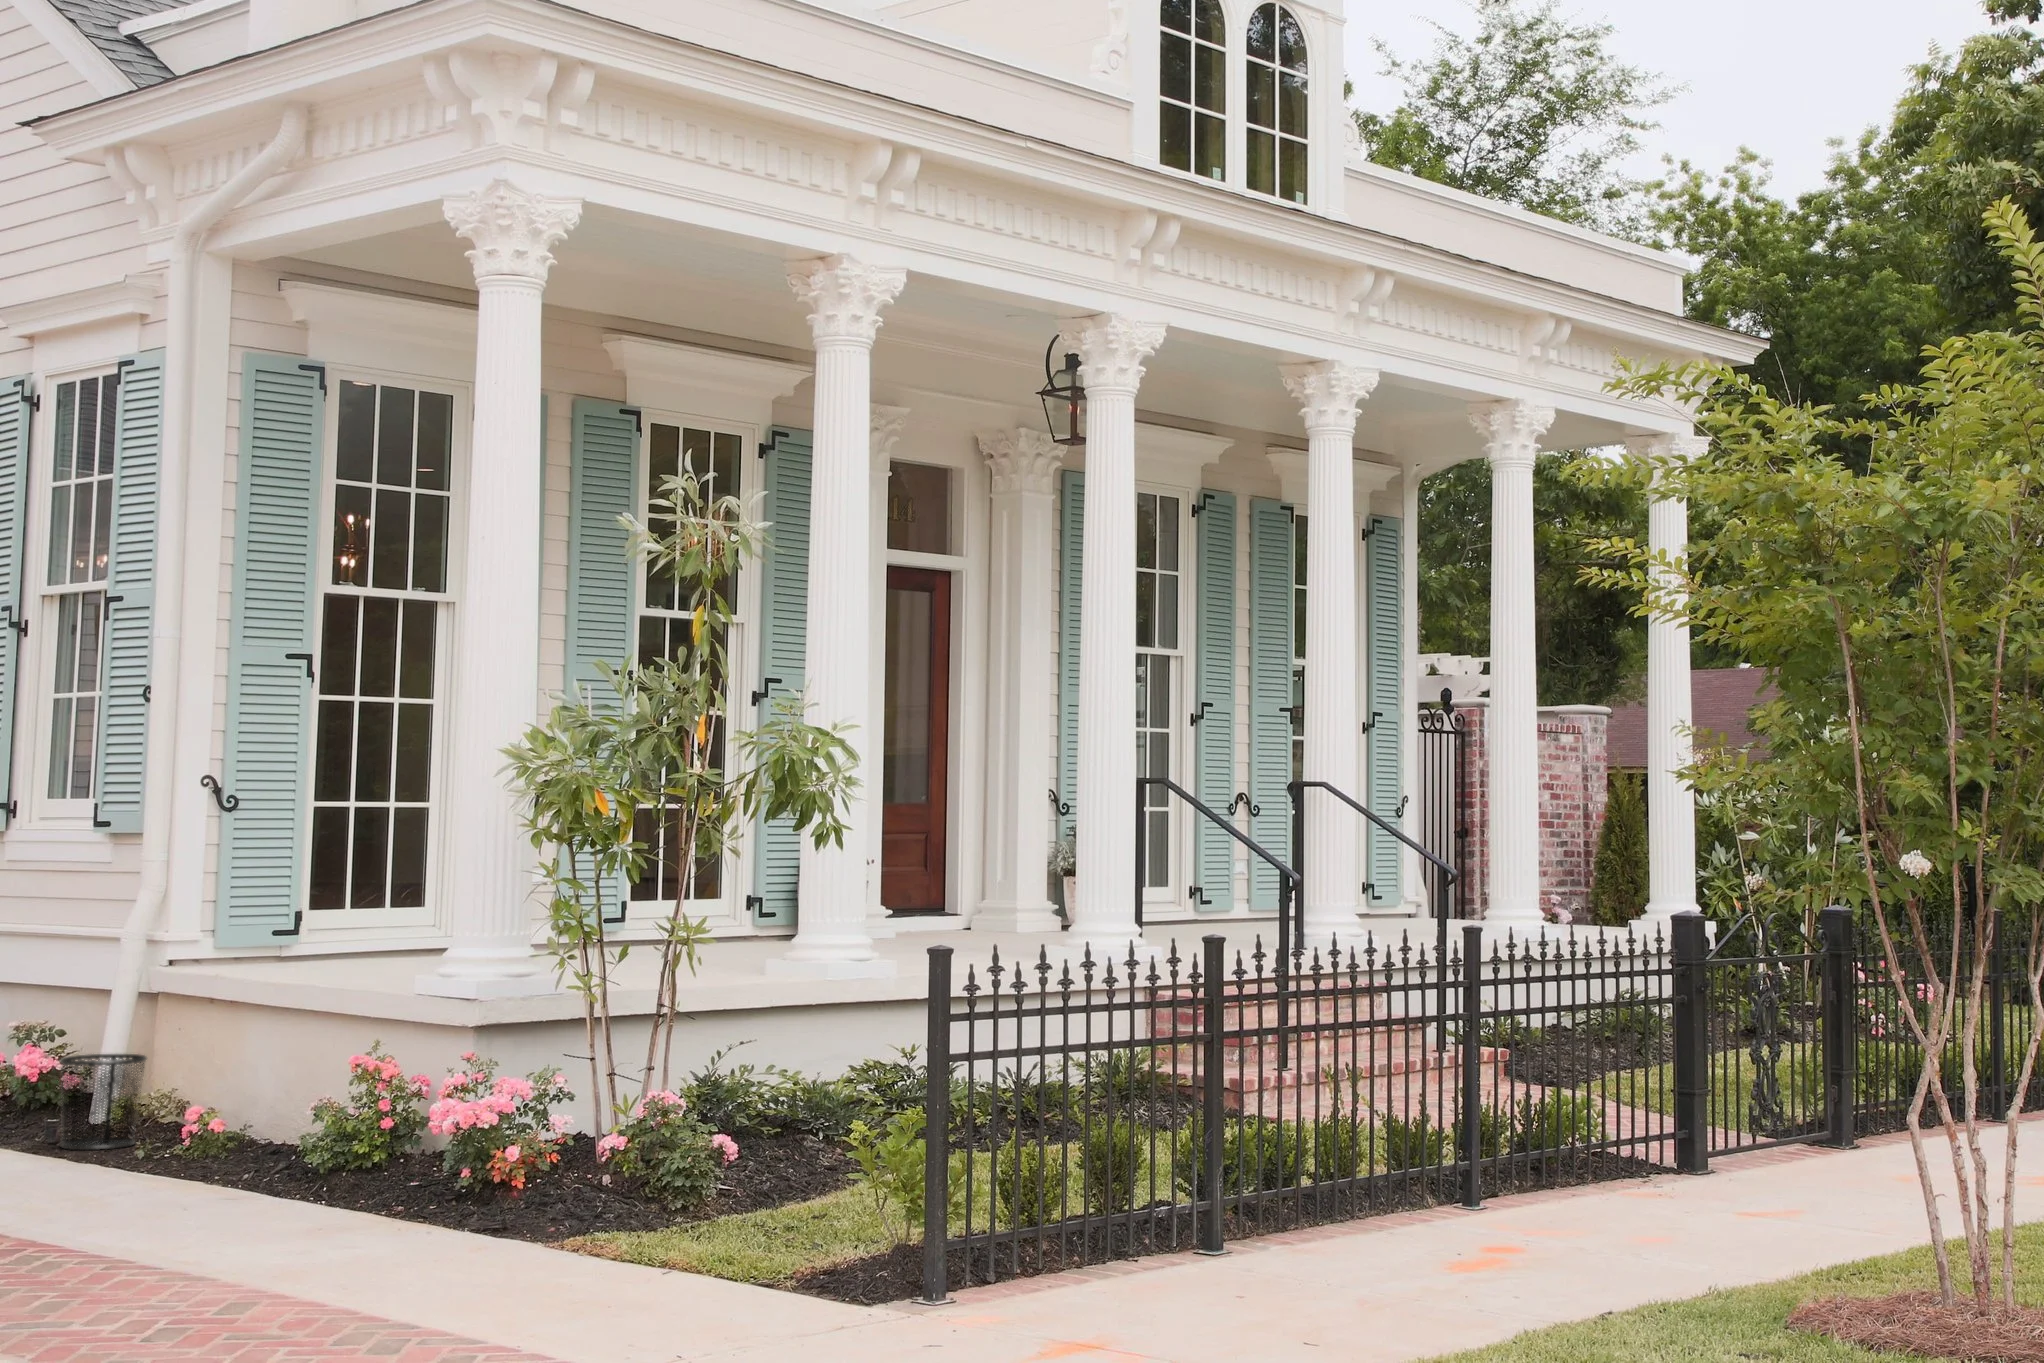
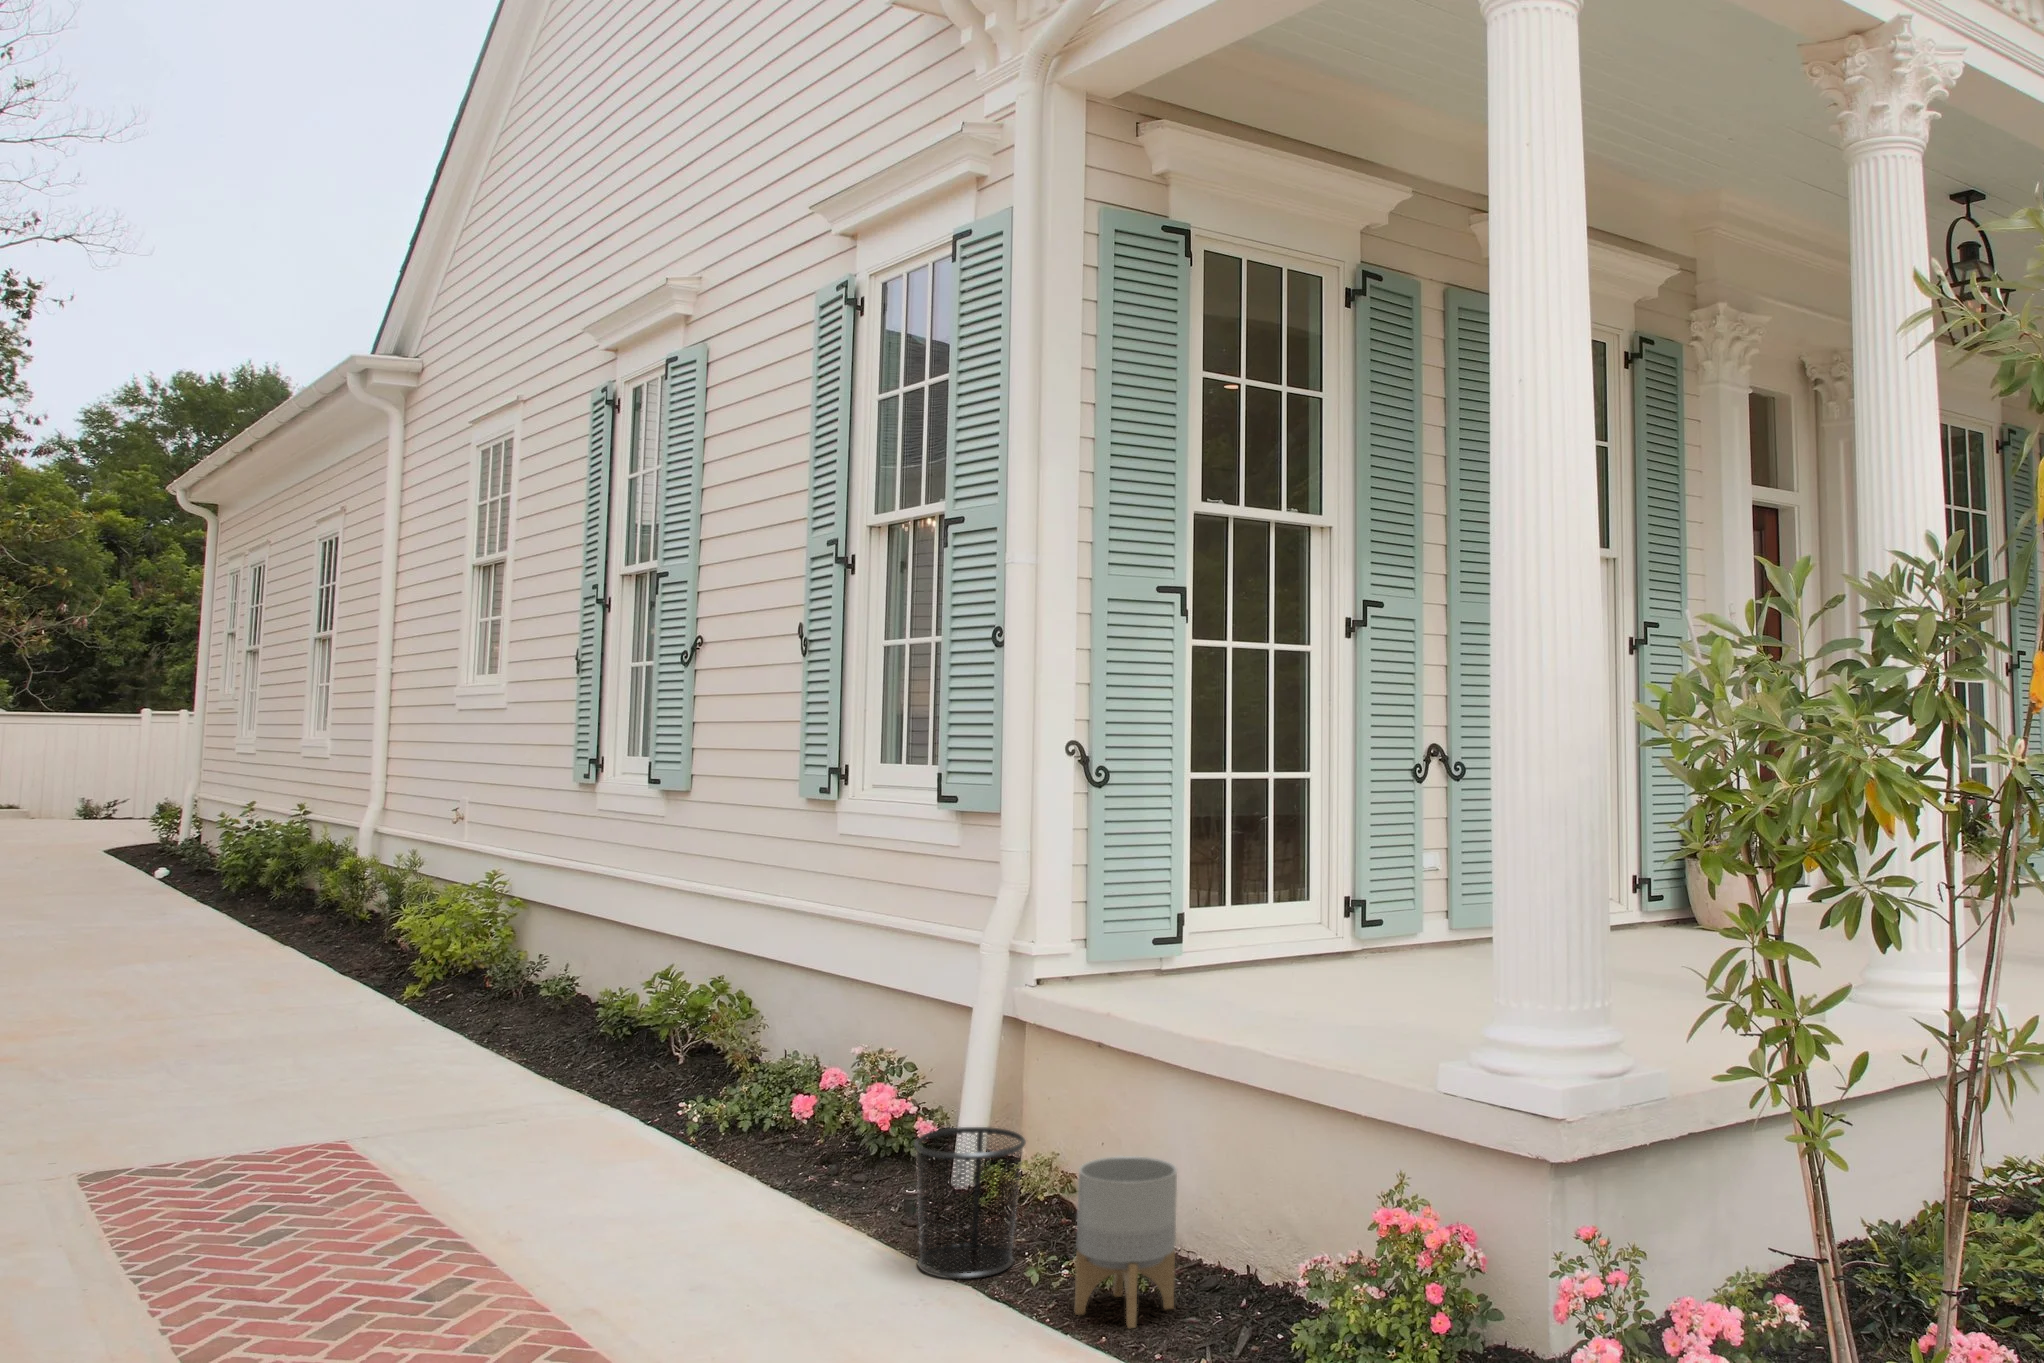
planter: none [174,1056,253,1159] -> present [1075,1156,1177,1328]

